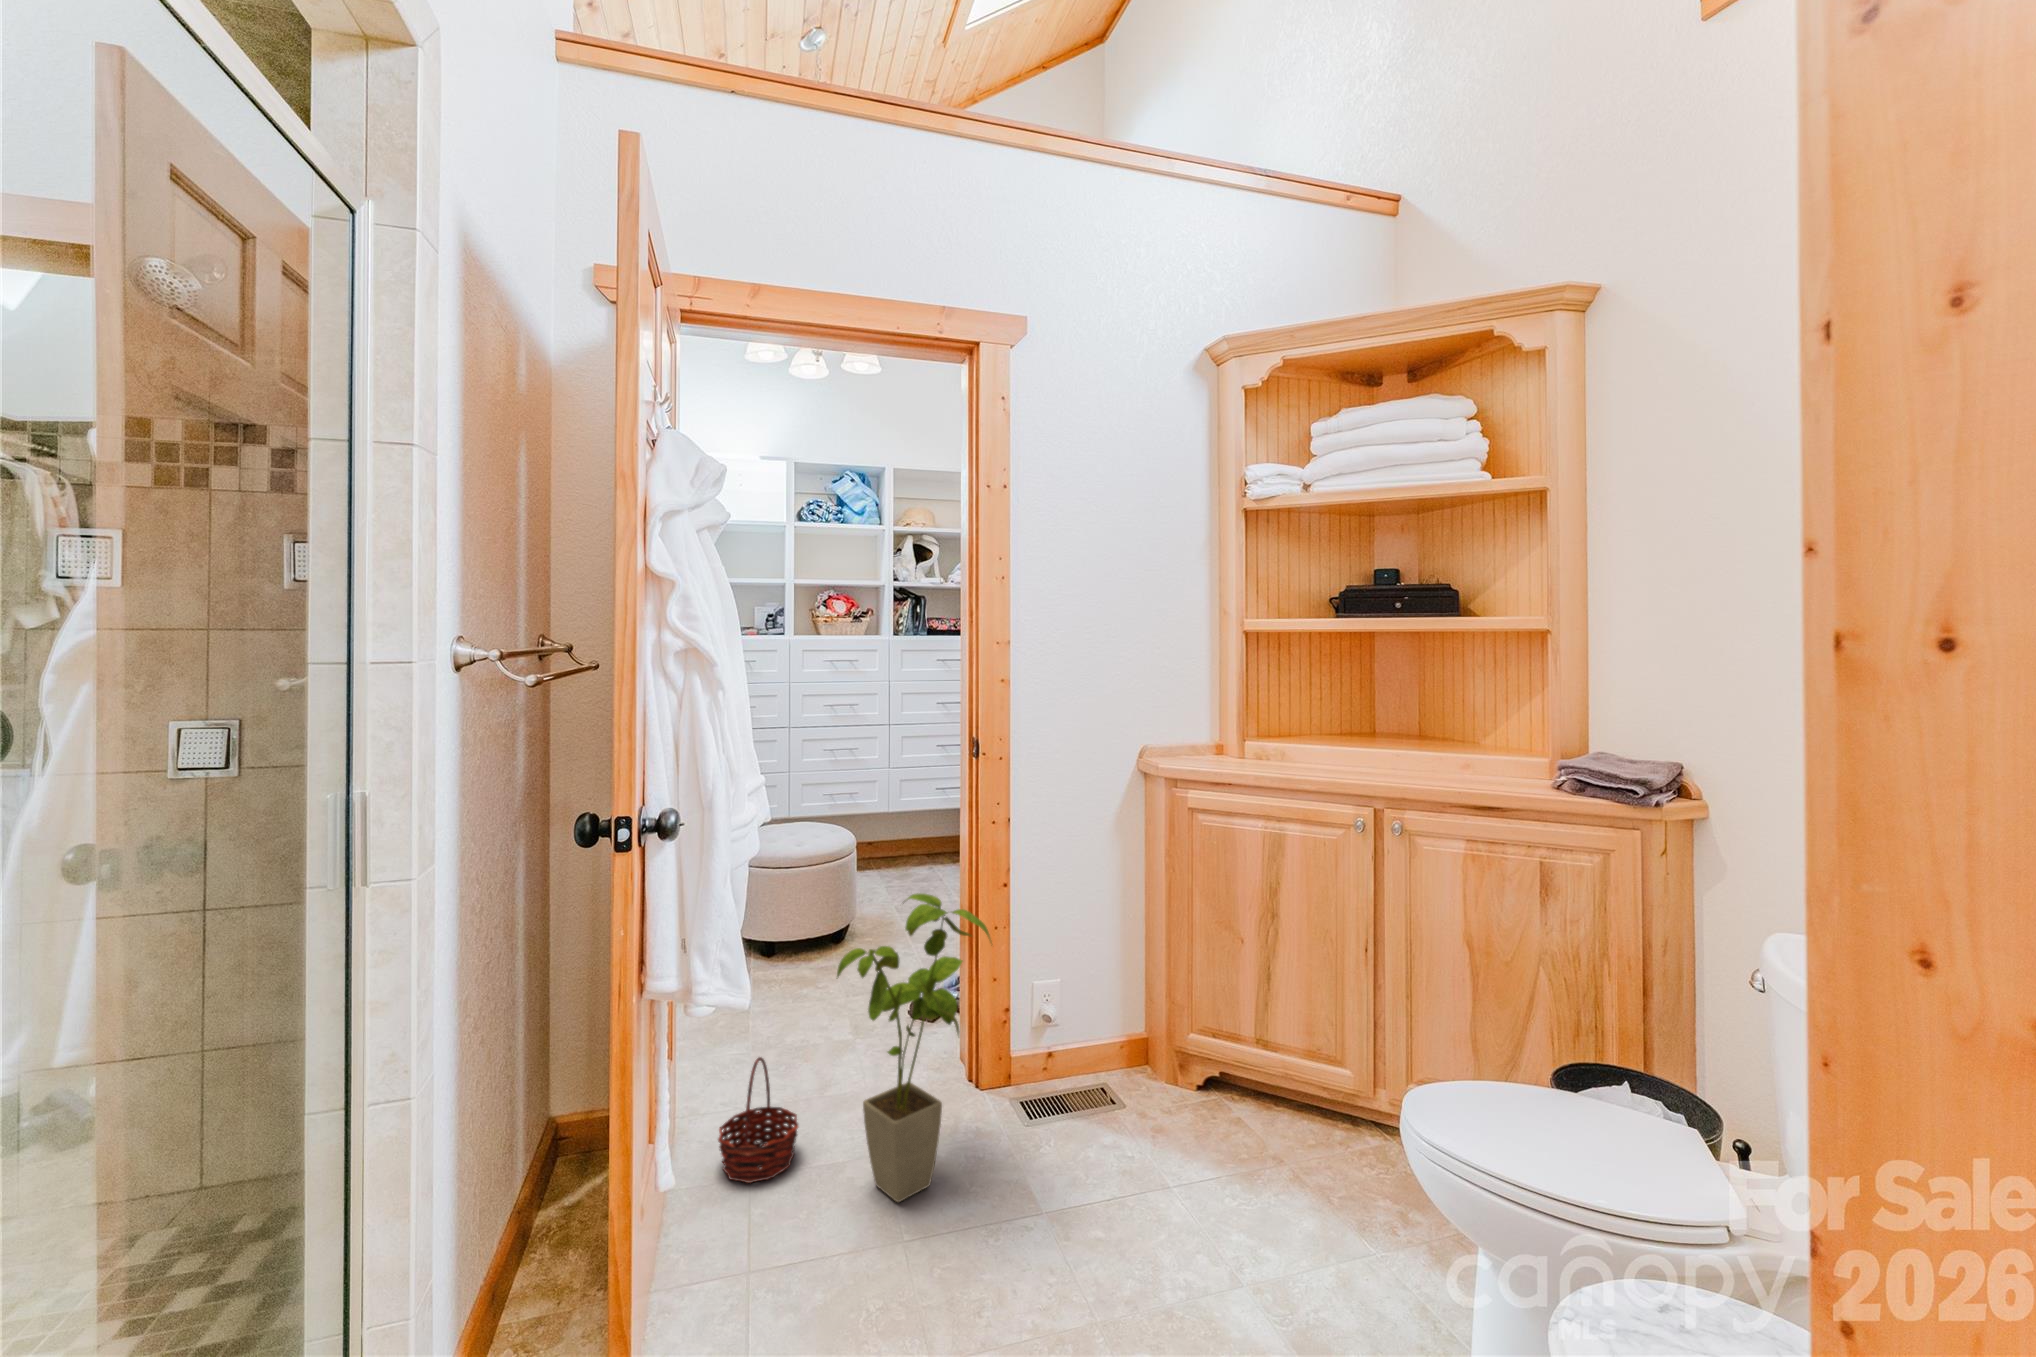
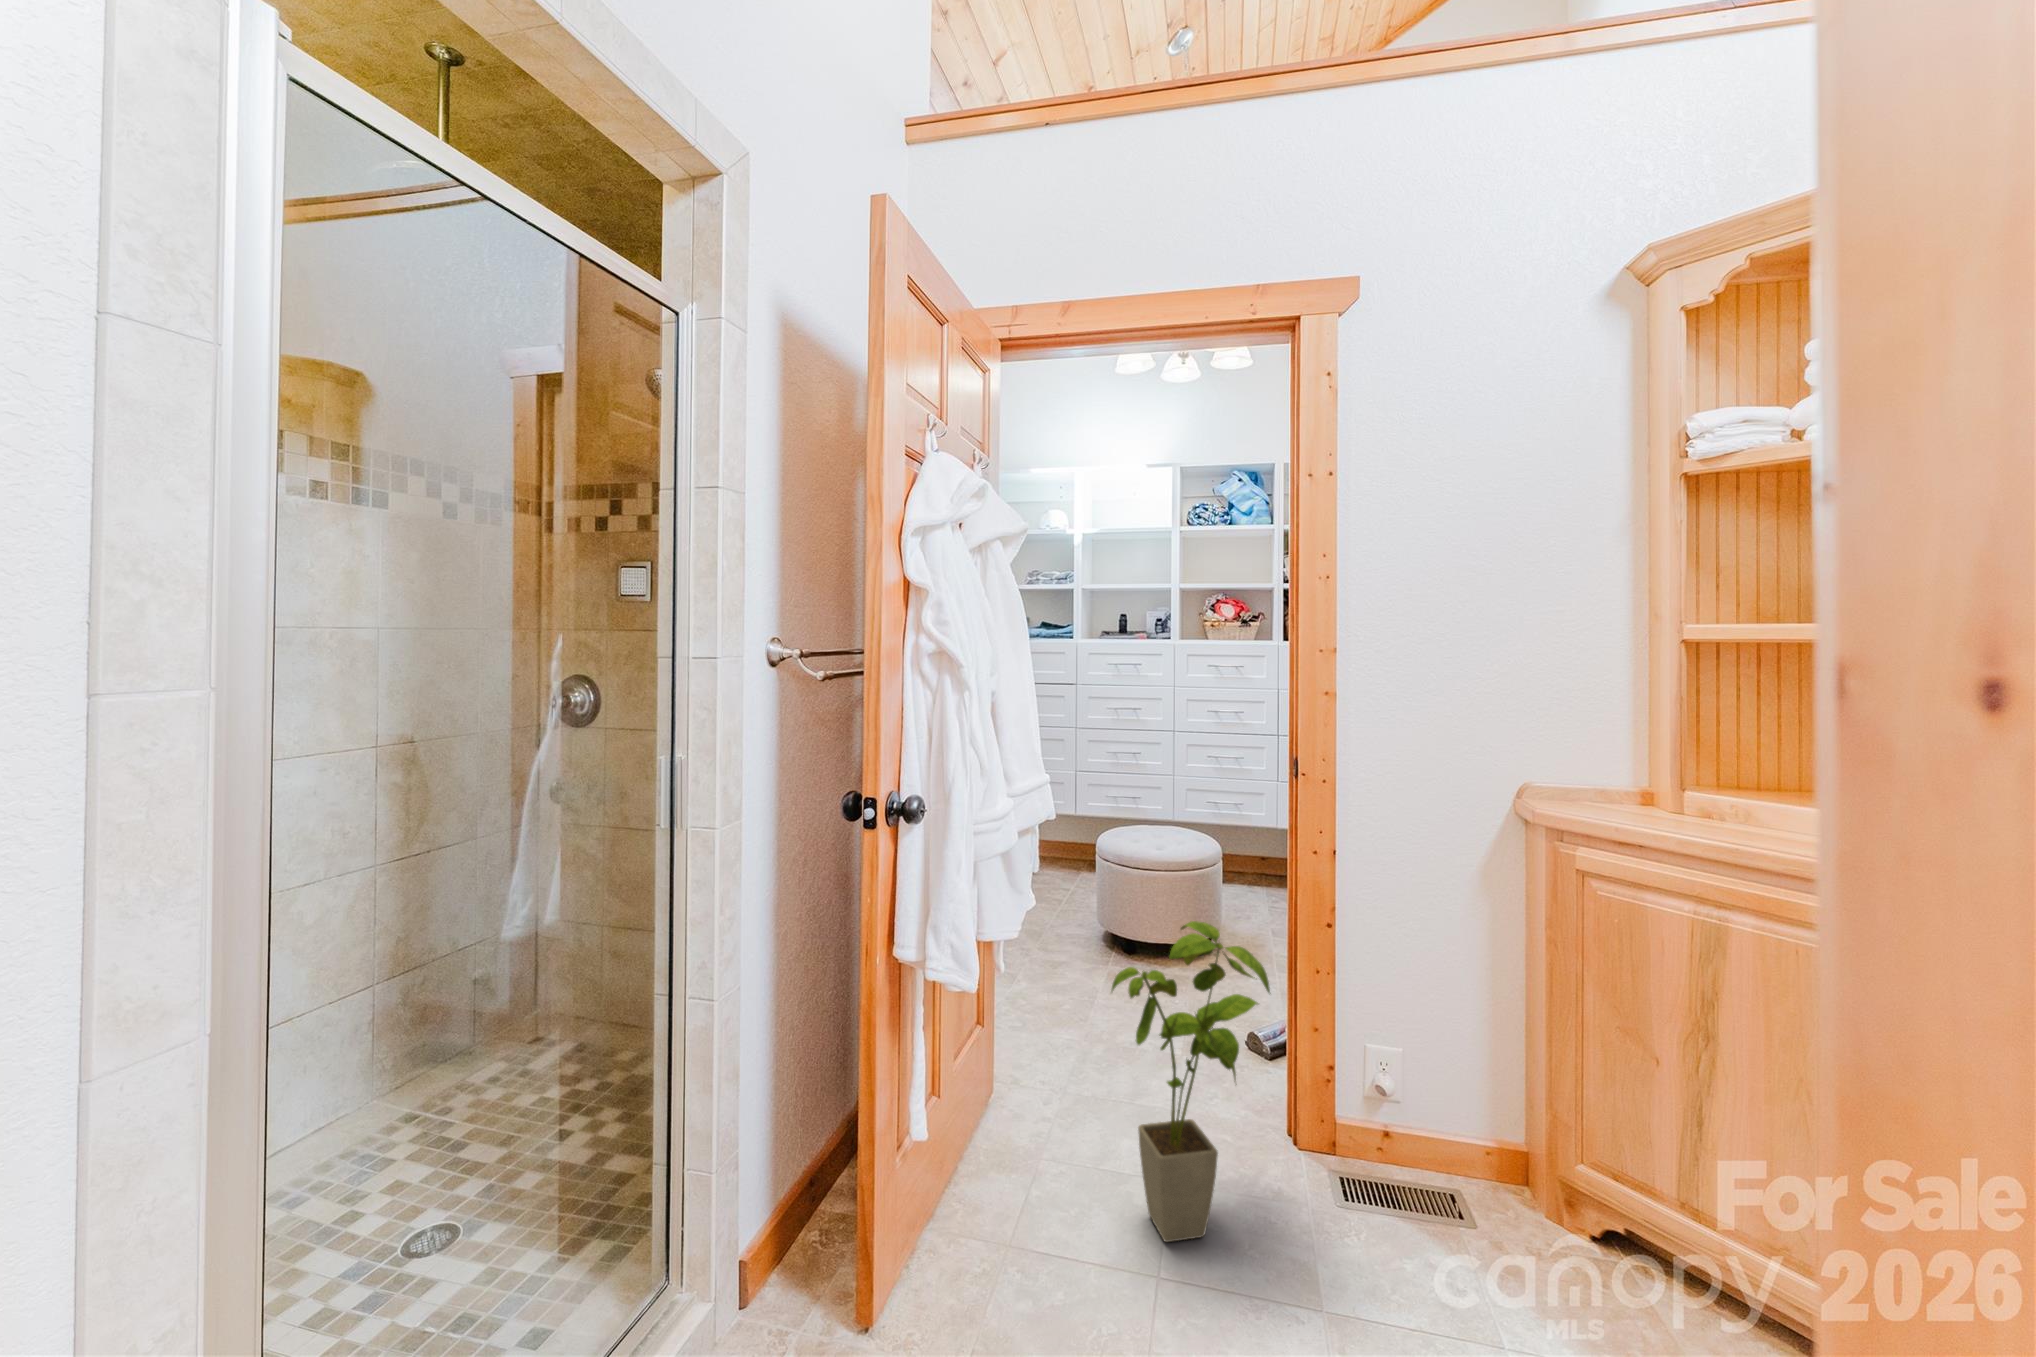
basket: present [718,1057,798,1183] -> none [1013,1054,1089,1174]

